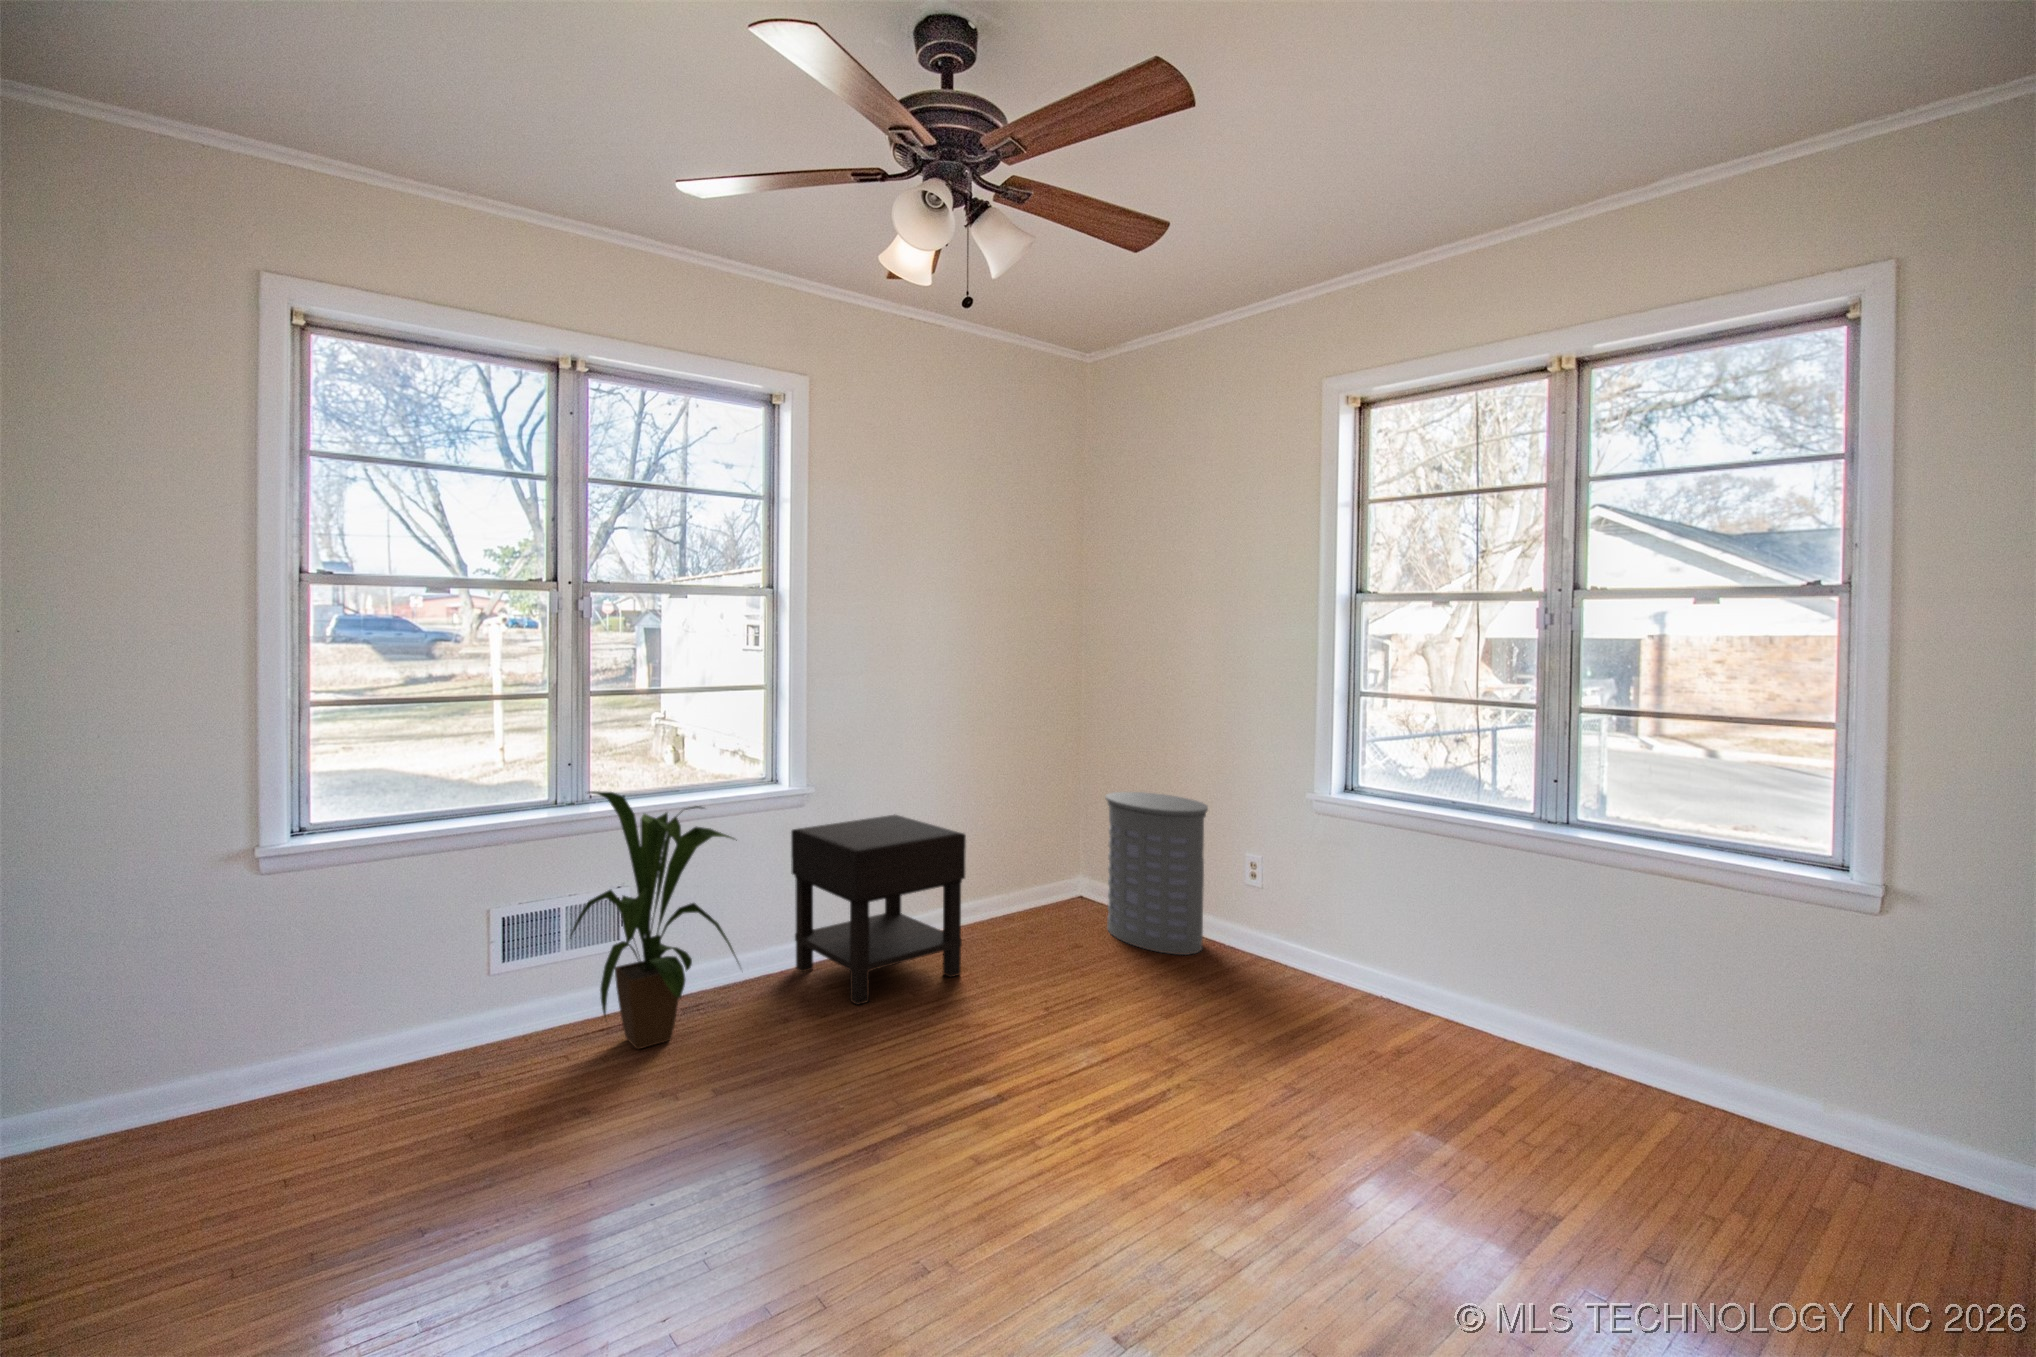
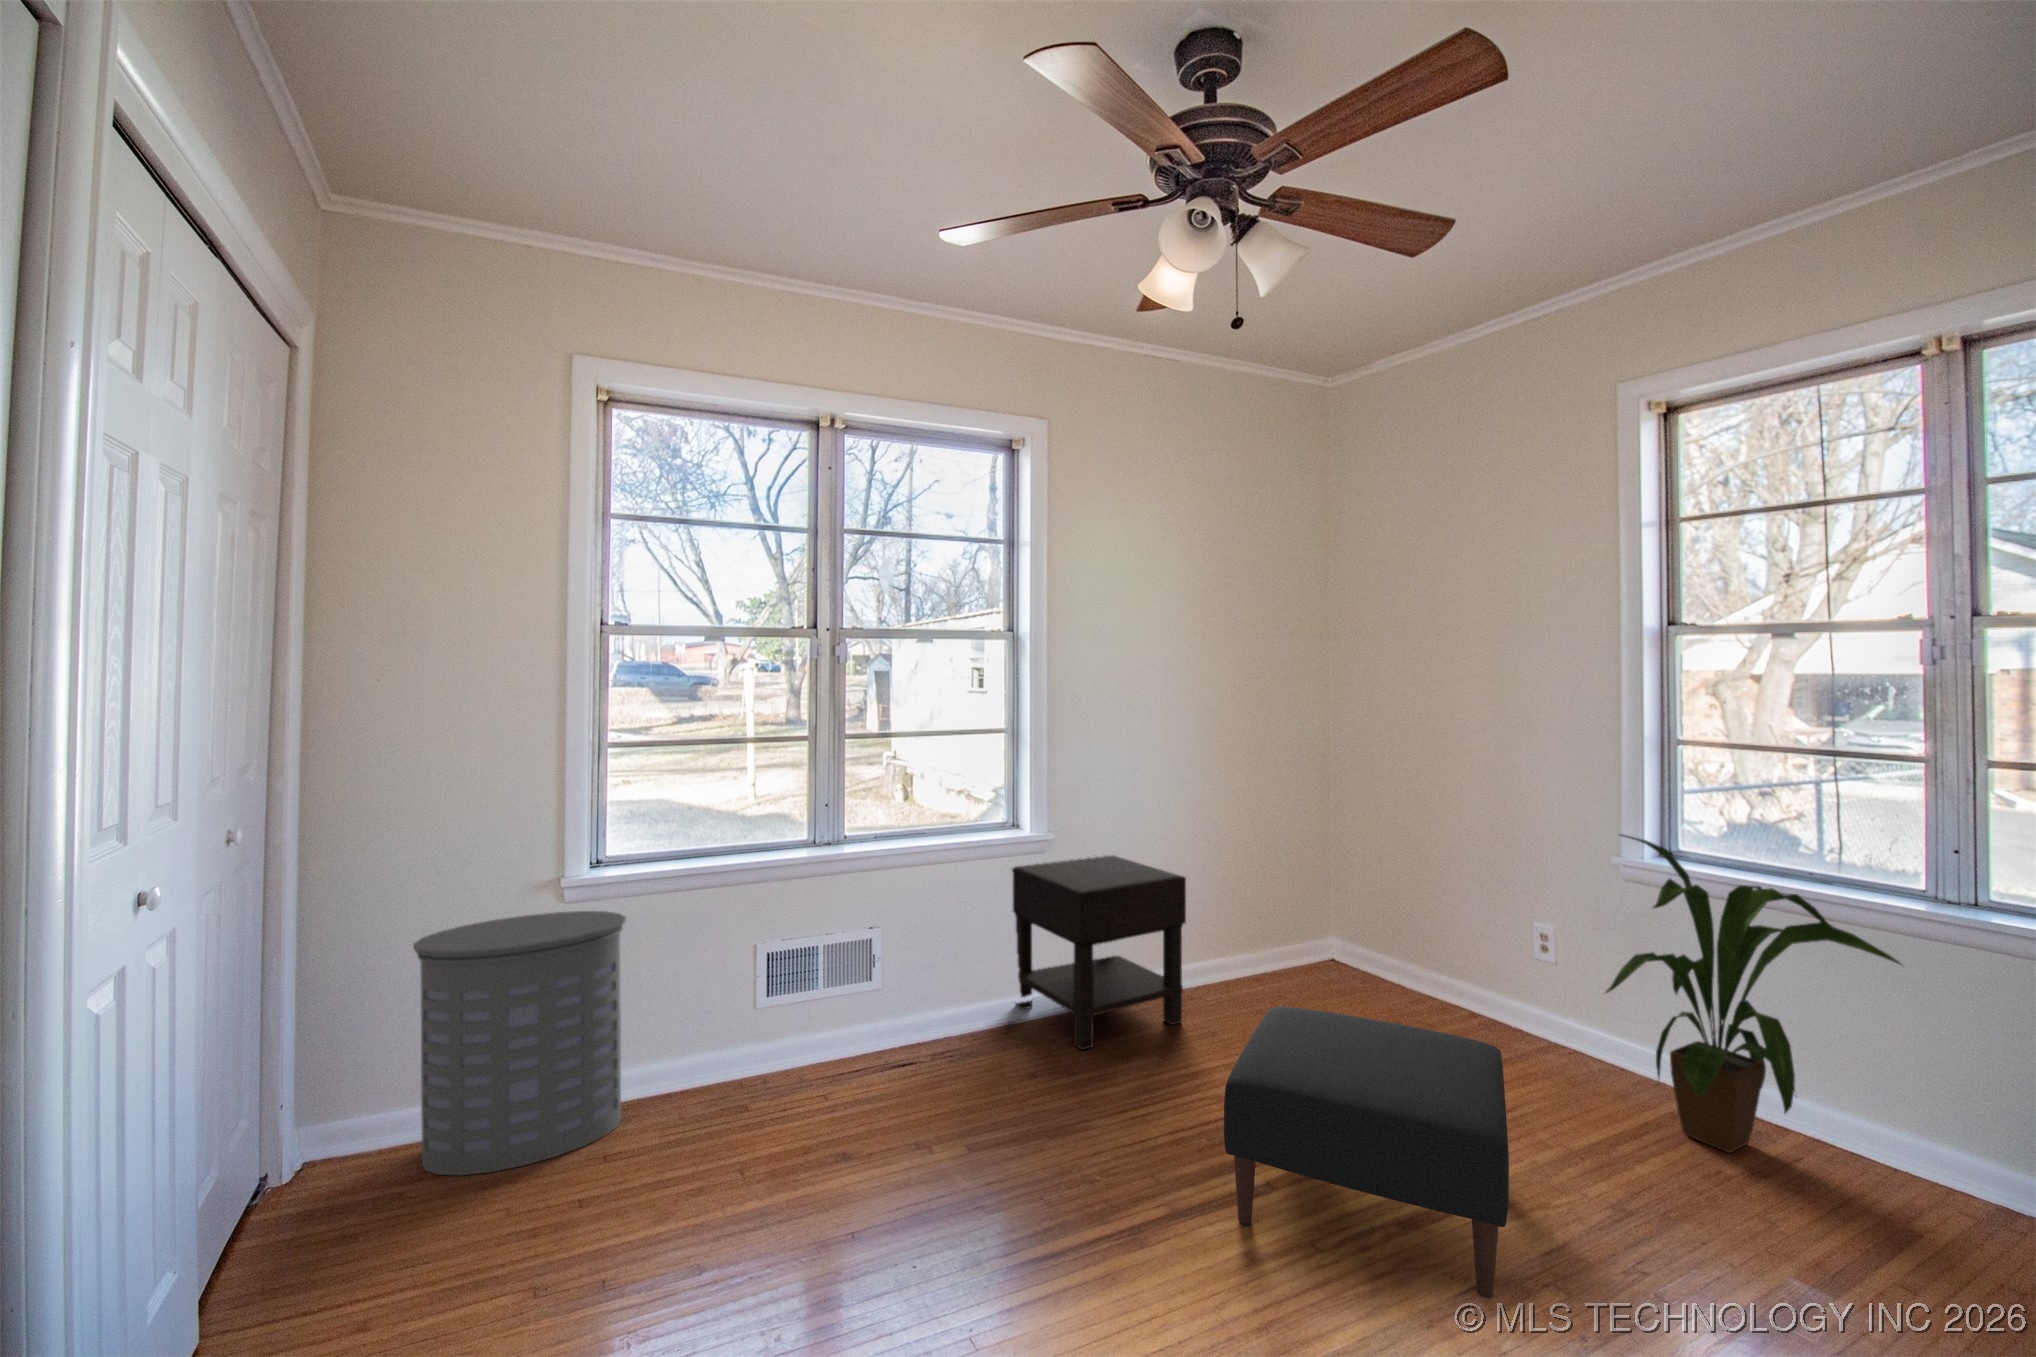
house plant: present [570,791,738,1049] -> present [1606,835,1901,1153]
laundry hamper: present [1105,792,1208,955] -> present [413,911,626,1175]
ottoman: none [966,948,1221,1179] -> present [1224,1006,1509,1298]

